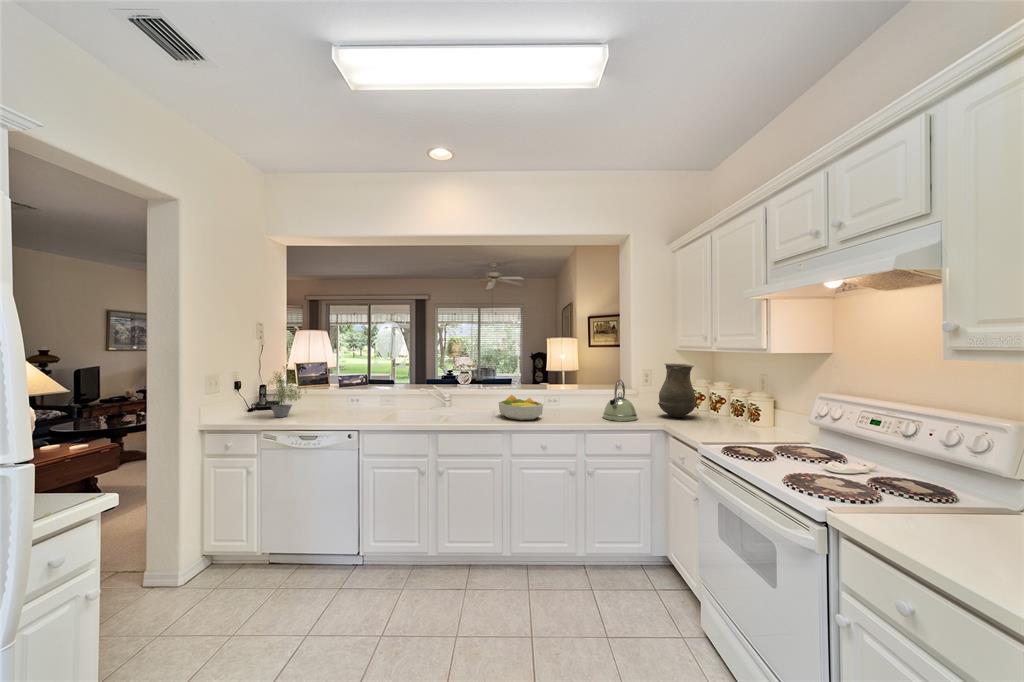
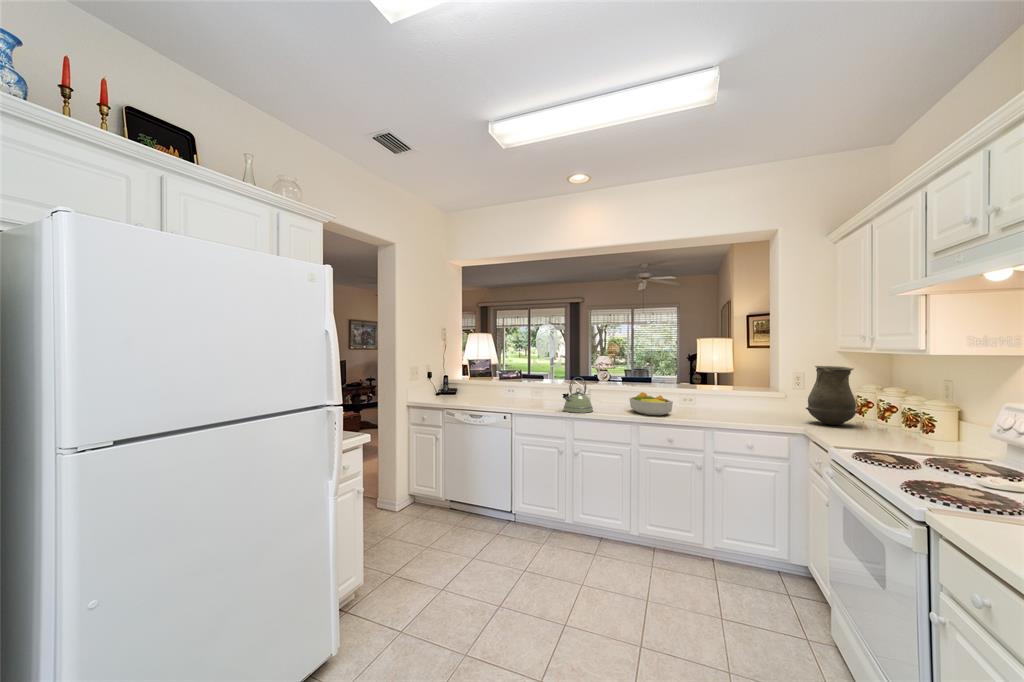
potted plant: present [268,368,301,417] -> none [445,361,477,400]
kettle: present [603,380,638,421] -> present [563,377,593,413]

